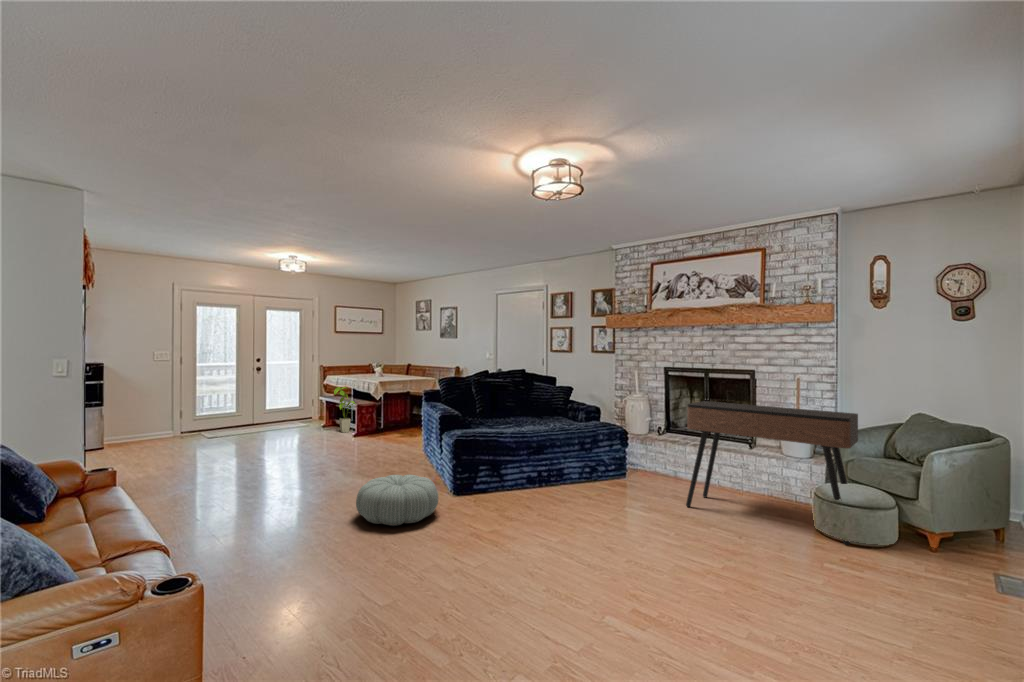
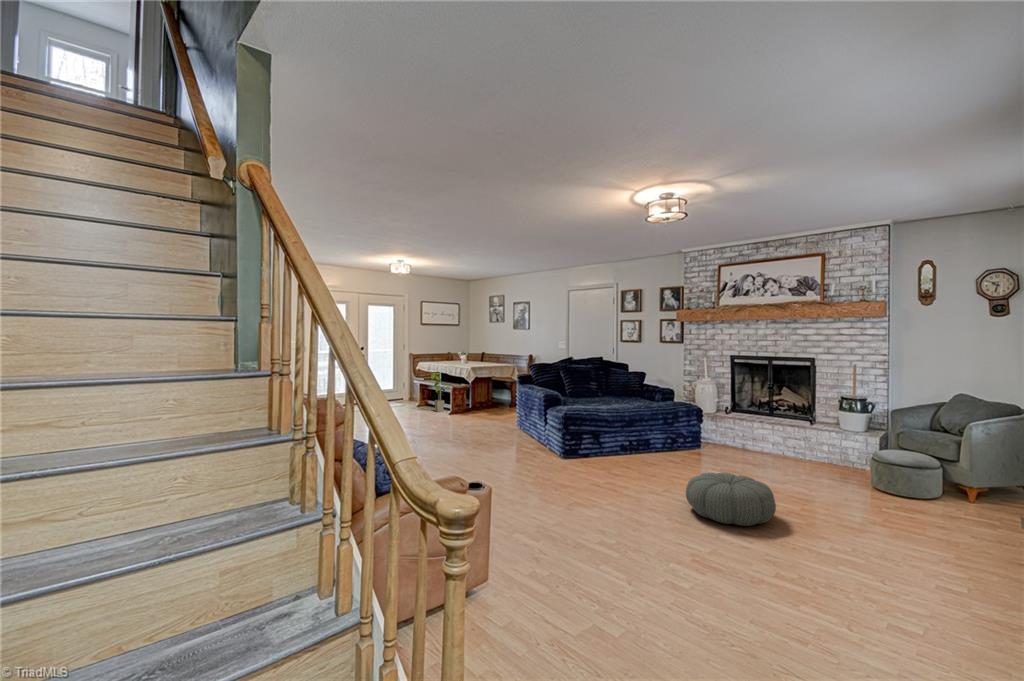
console table: present [686,401,858,545] -> none [759,384,909,497]
pouf: present [356,475,438,526] -> present [686,473,776,526]

